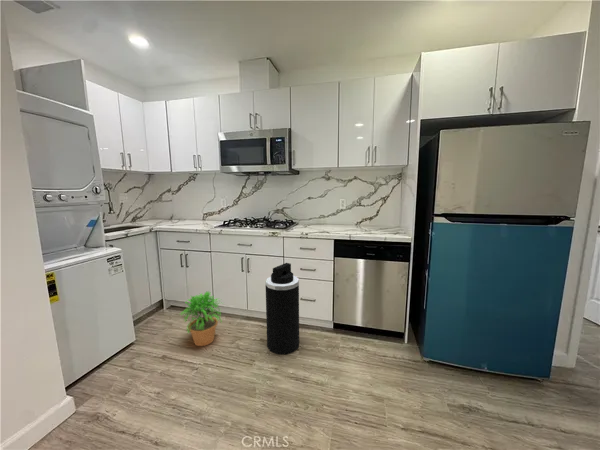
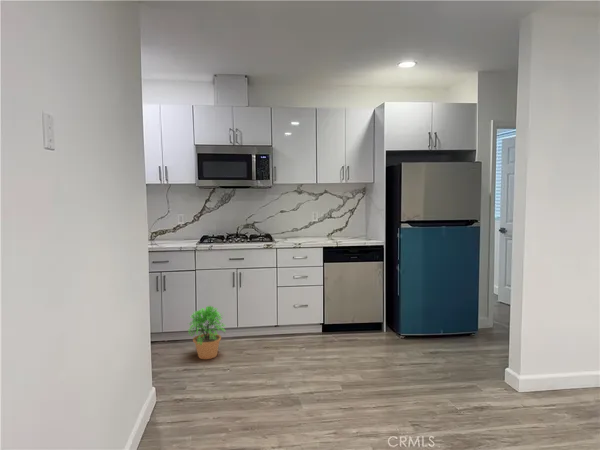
trash can: present [265,263,299,355] -> none [270,270,301,352]

